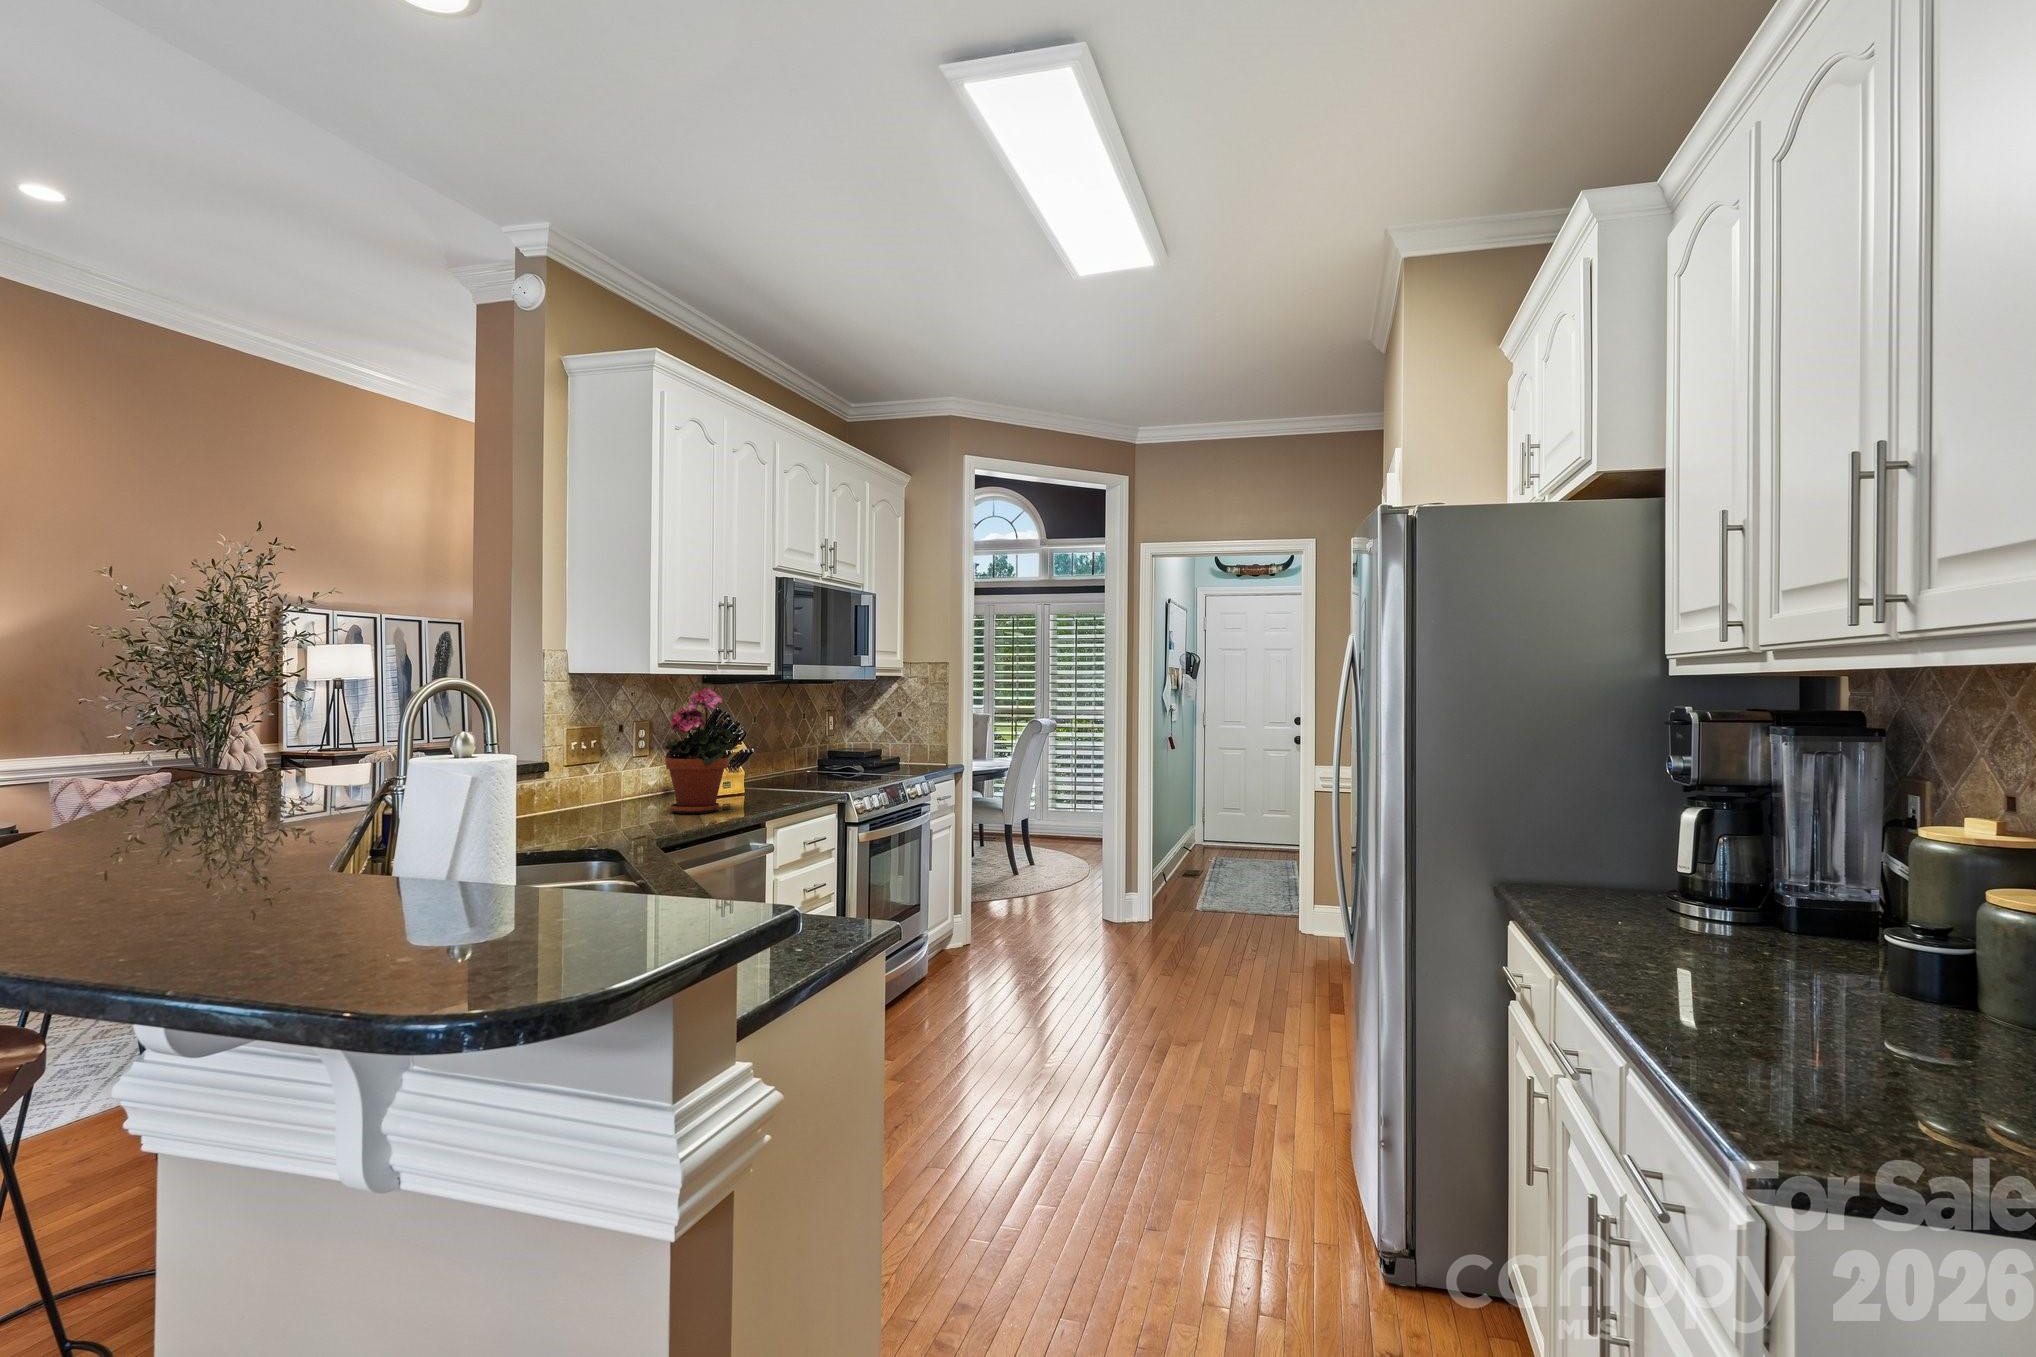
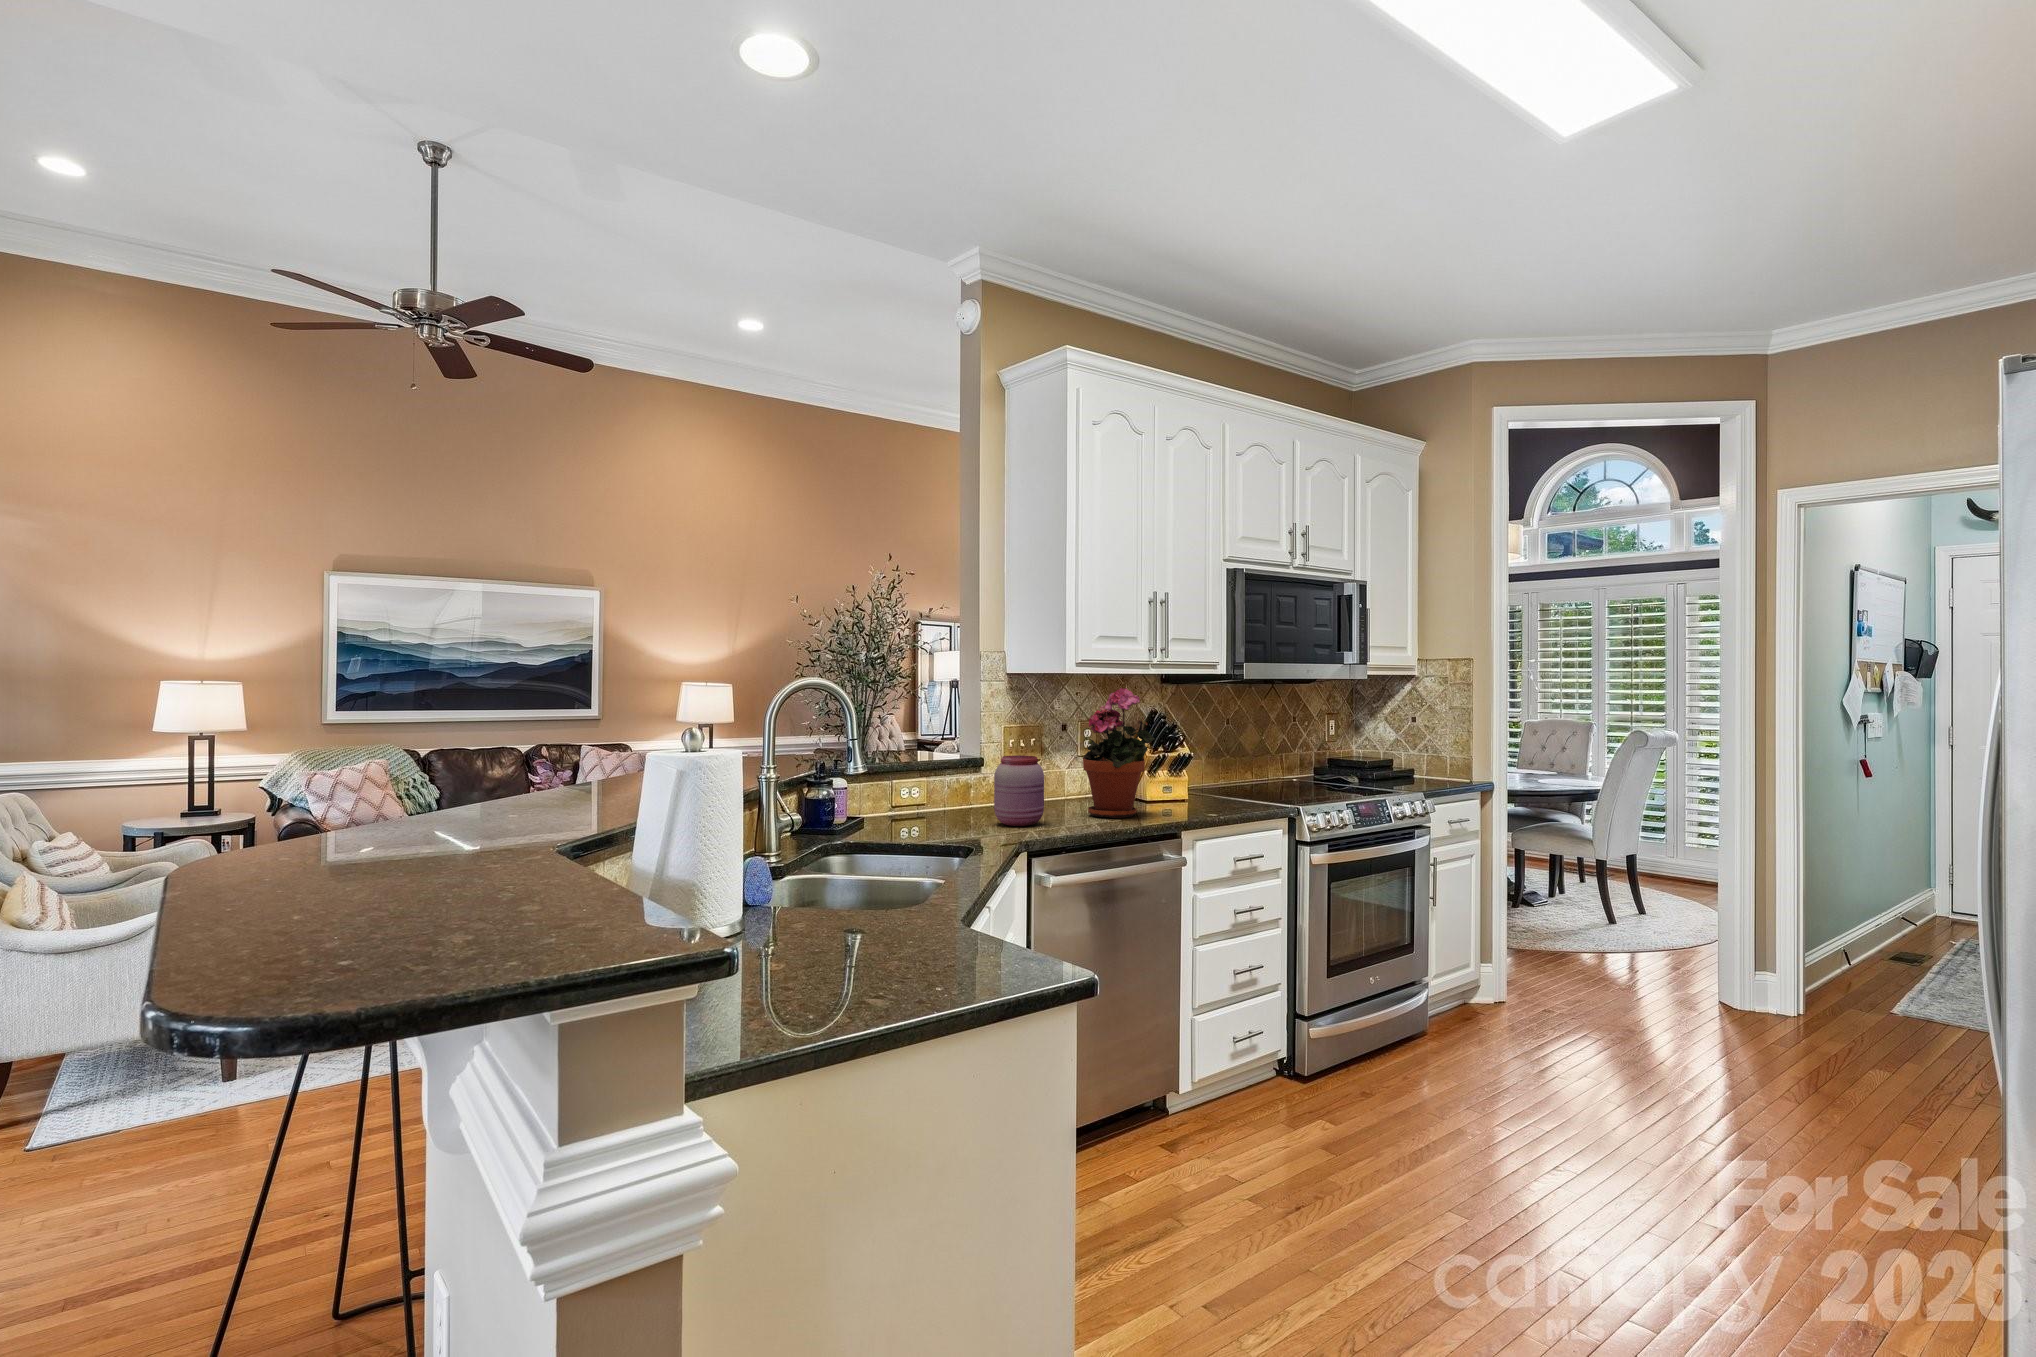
jar: none [587,757,642,828] -> present [994,755,1044,826]

